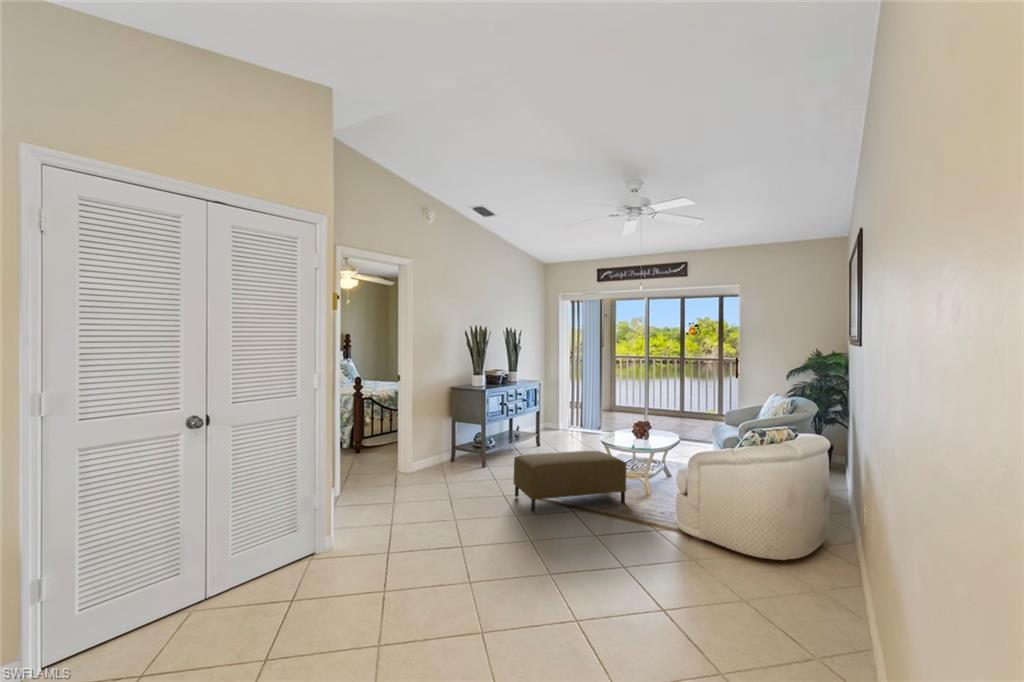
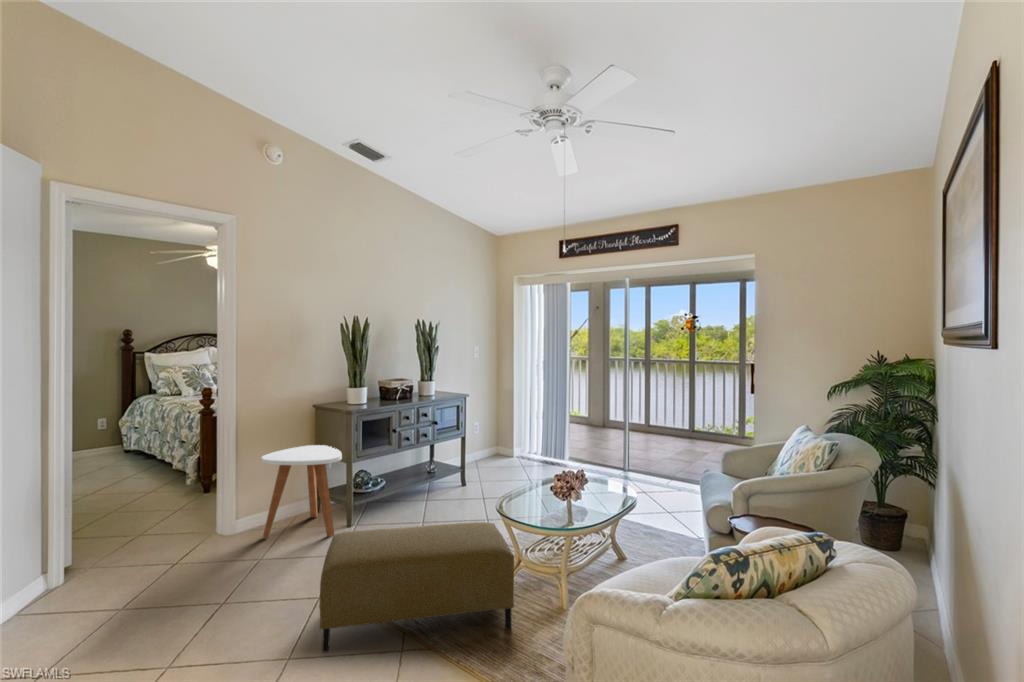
side table: none [431,414,481,473] -> present [262,445,342,538]

